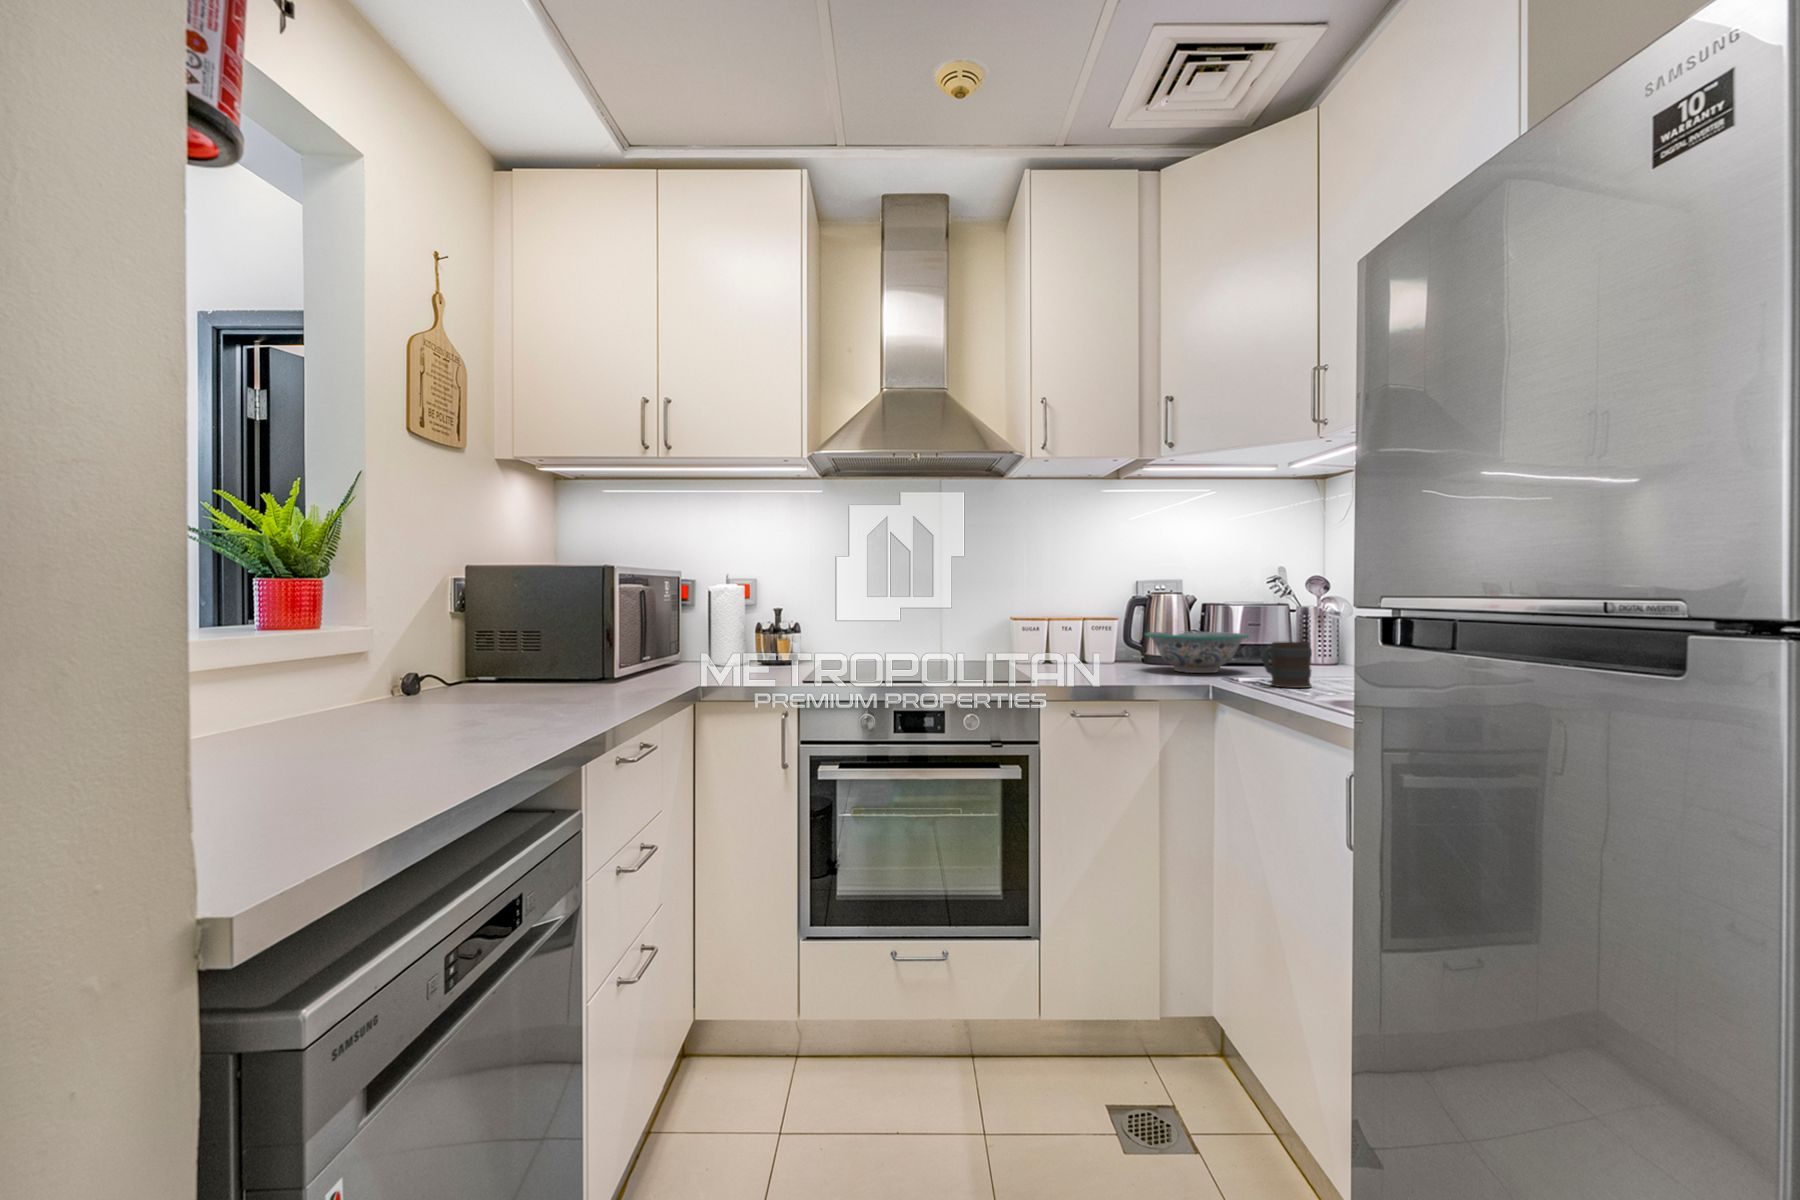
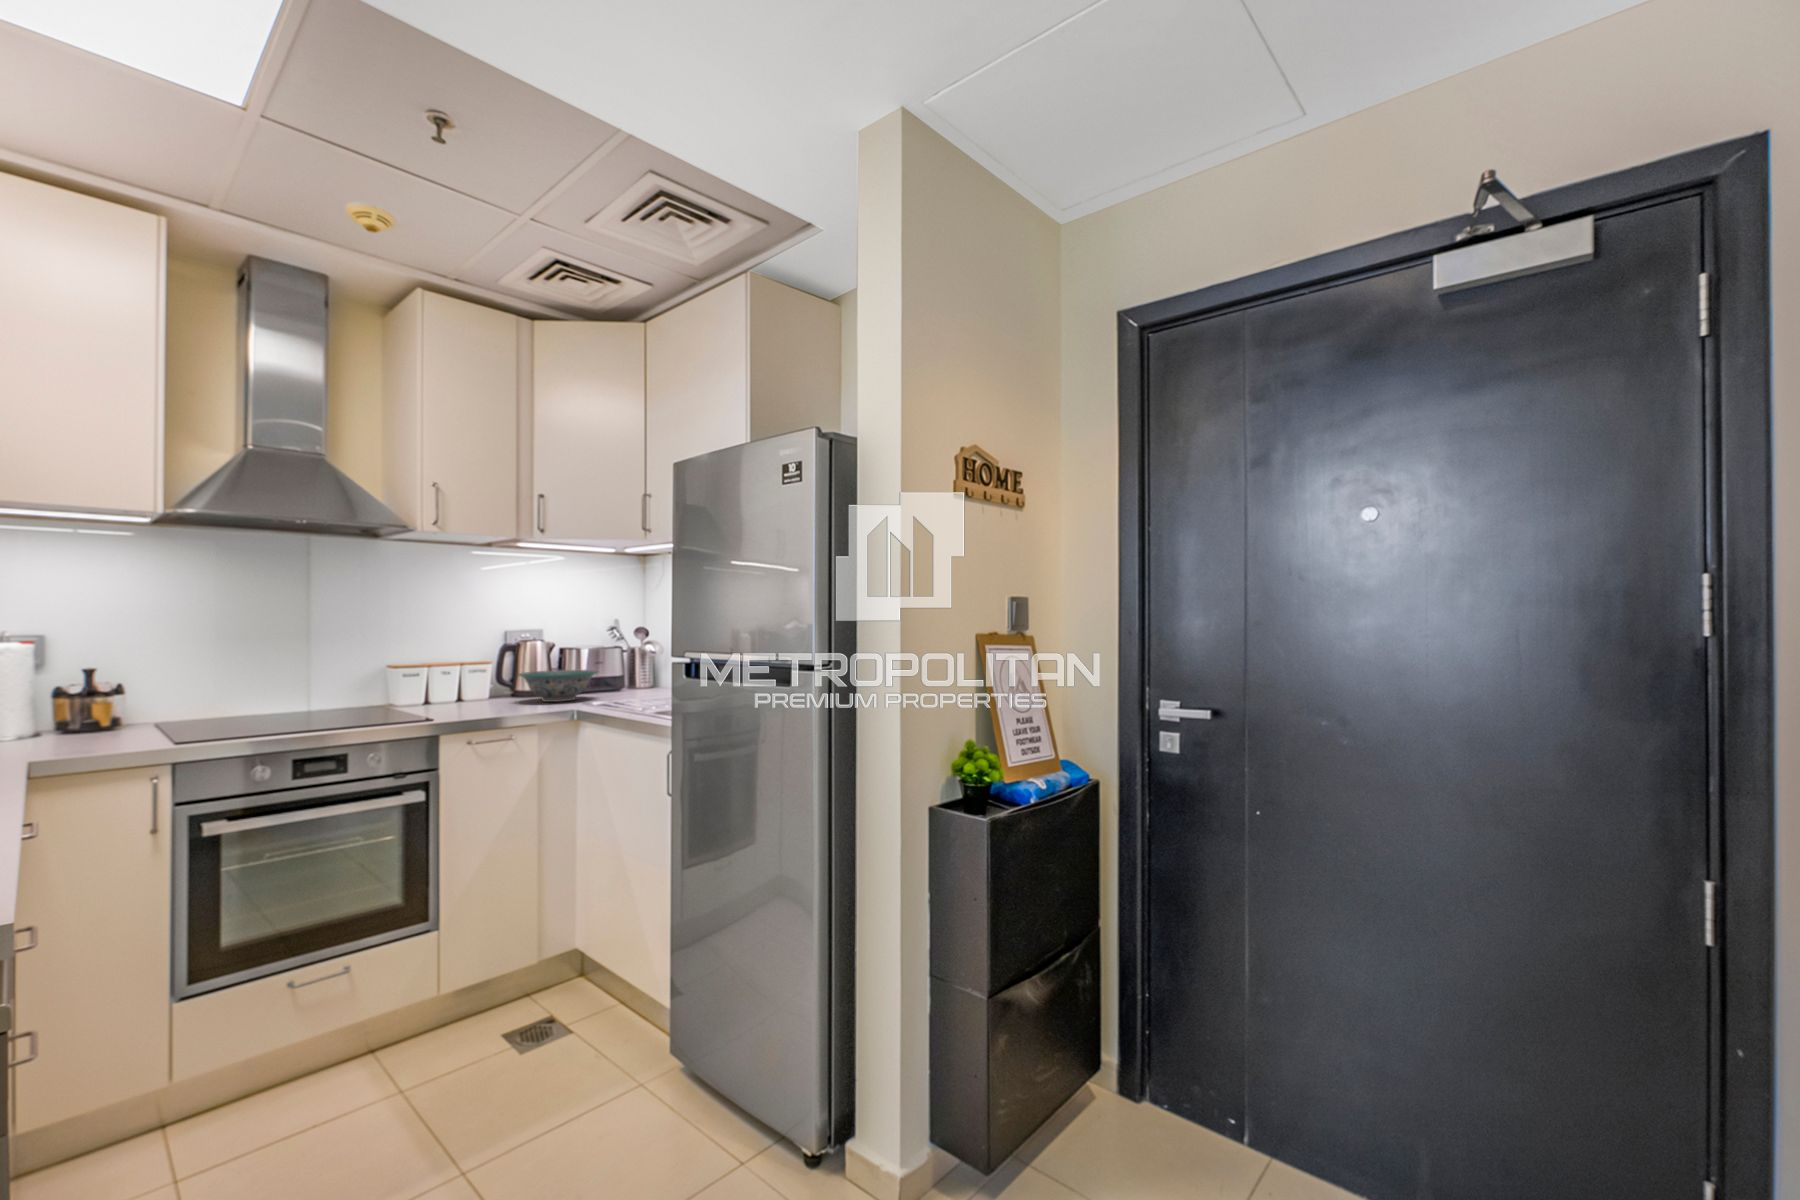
mug: present [1261,642,1312,688] -> none [610,675,642,706]

